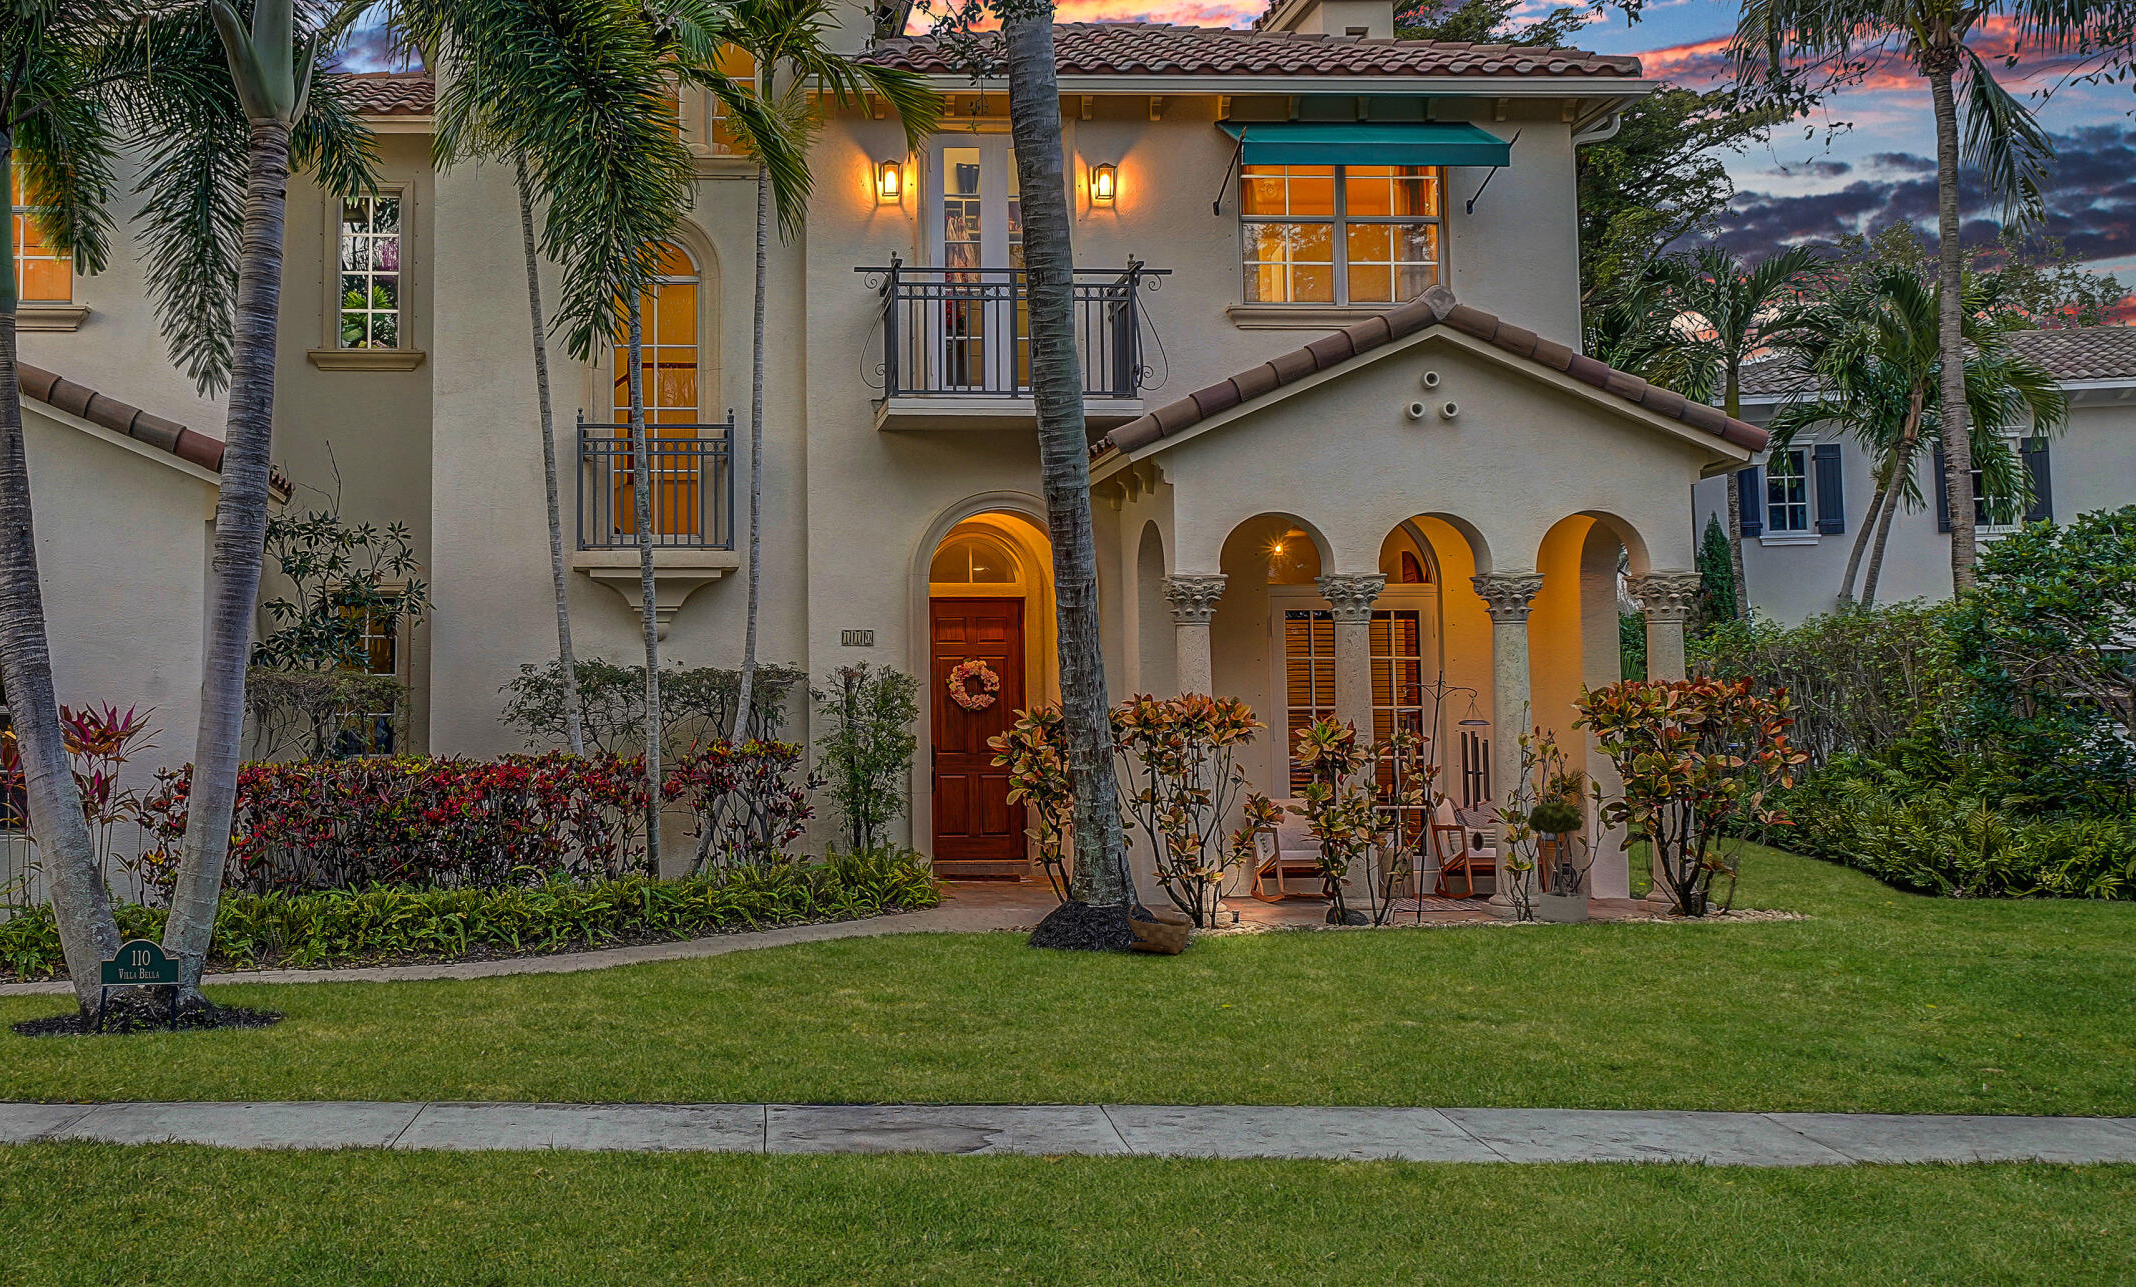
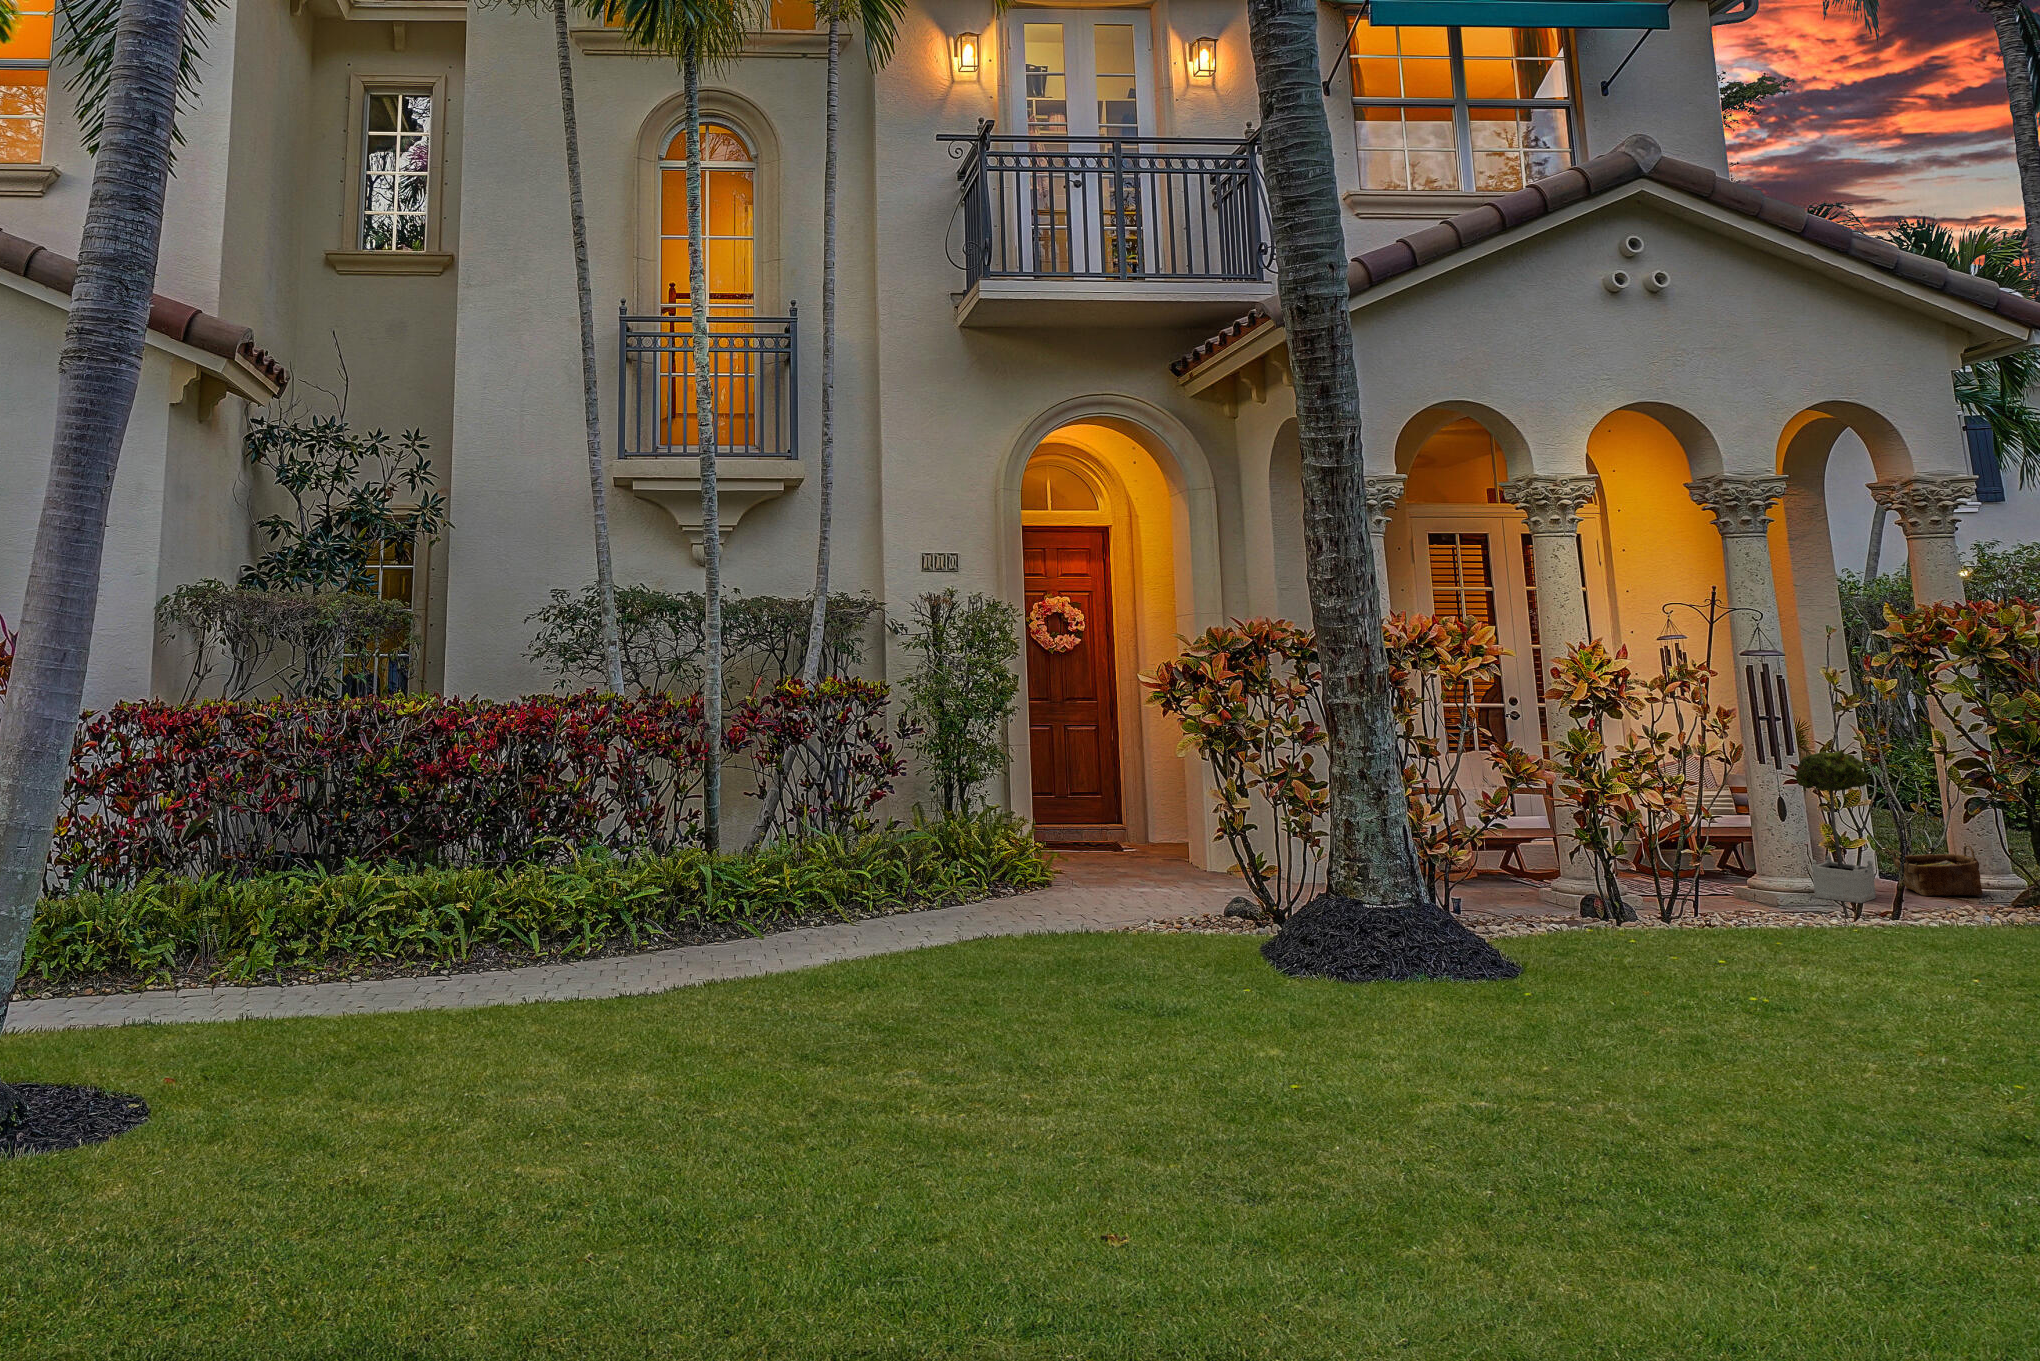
woven basket: present [1127,905,1191,954] -> present [1892,844,1983,896]

